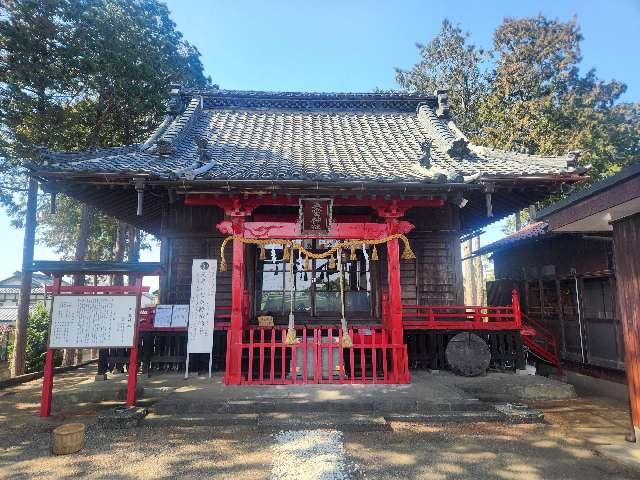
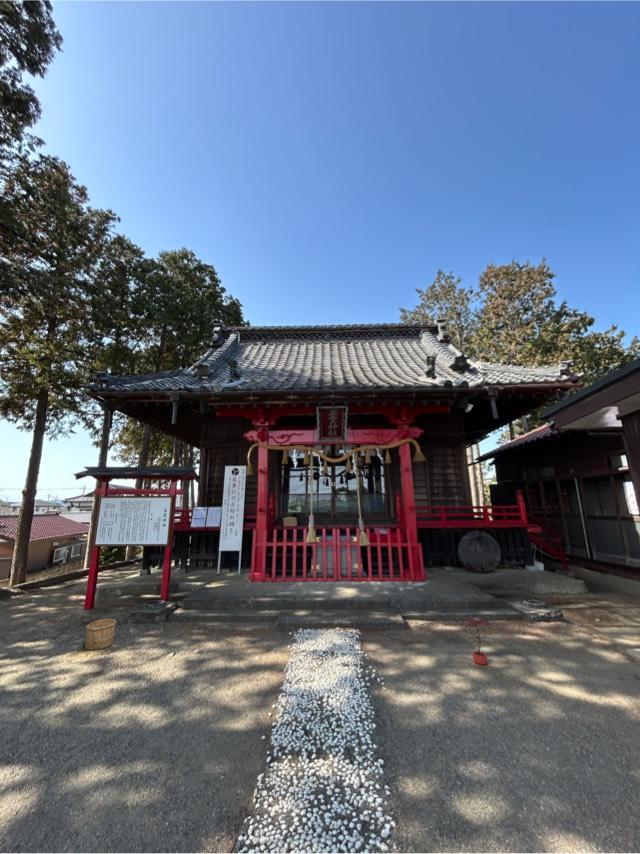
potted plant: none [442,418,472,462] -> present [462,617,492,665]

